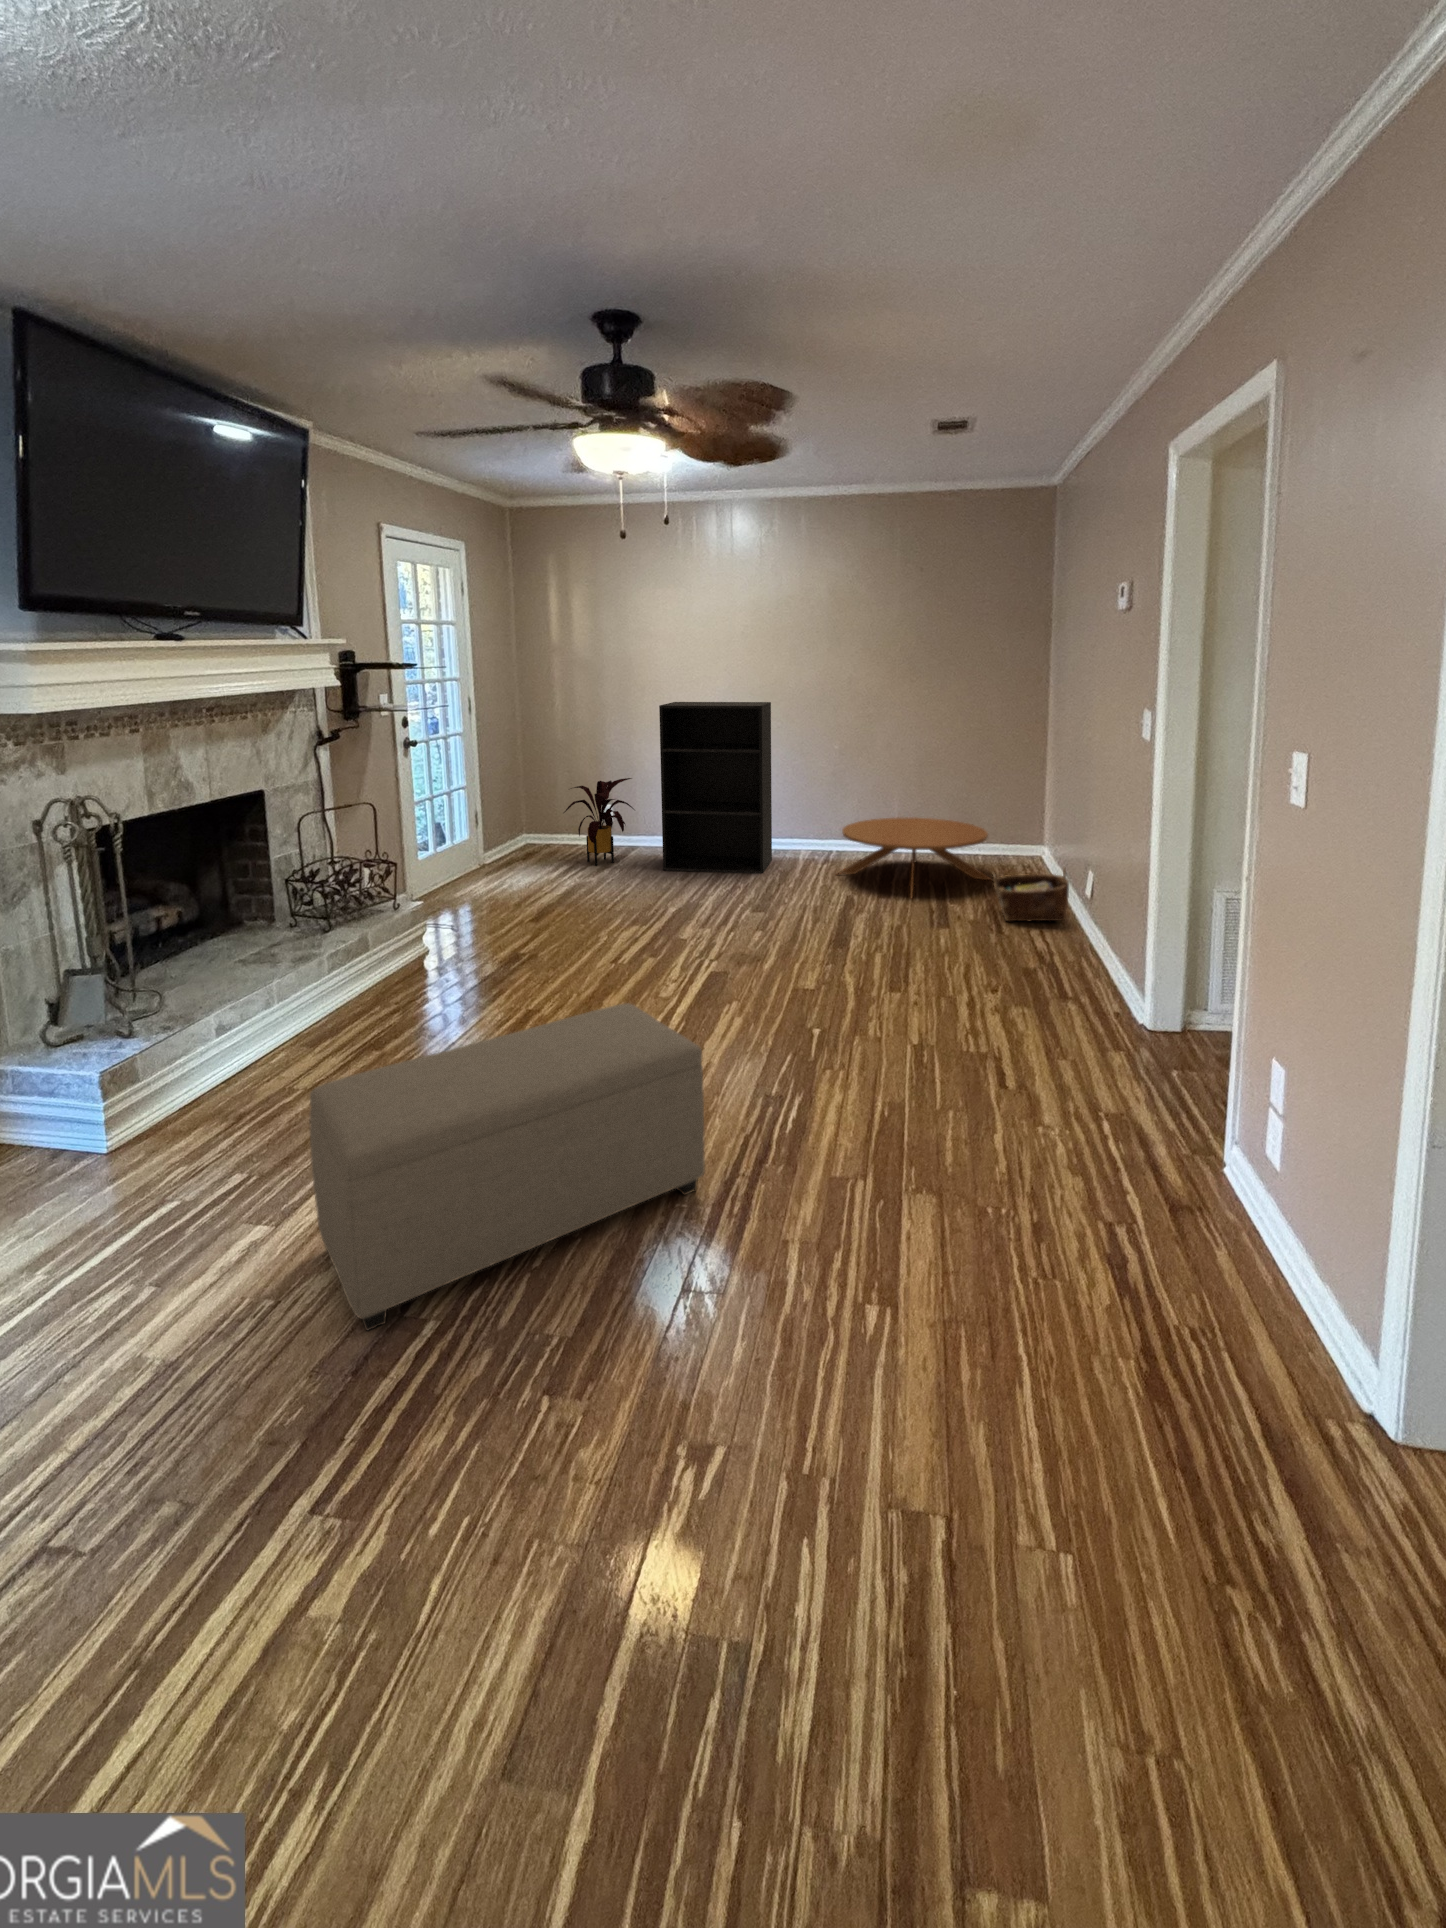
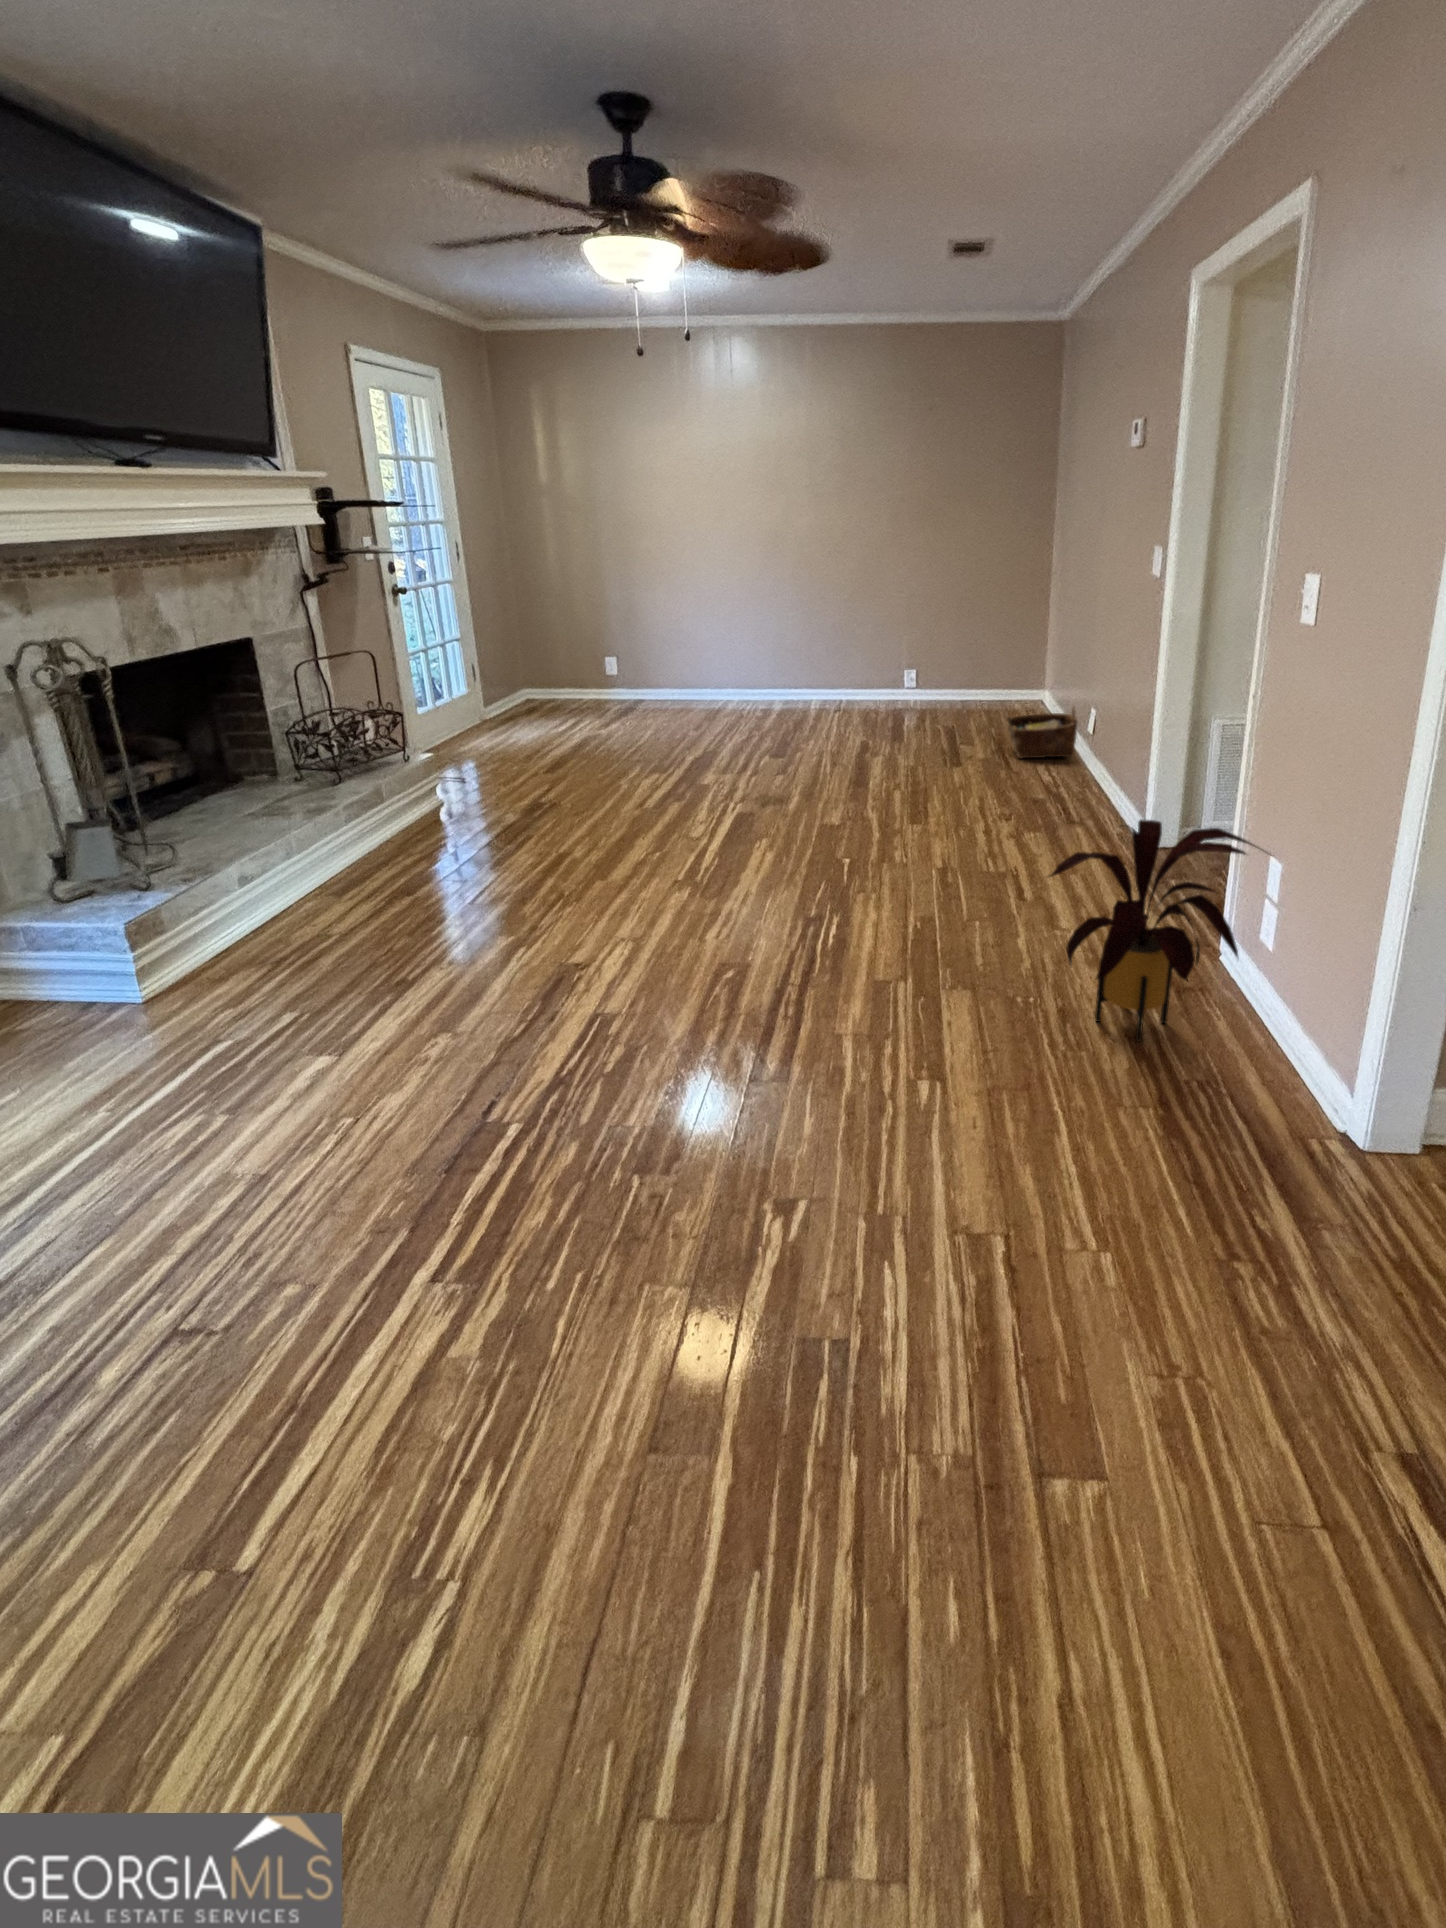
bookshelf: present [659,702,772,874] -> none [665,545,785,721]
house plant: present [564,778,634,865] -> present [1049,820,1262,1042]
coffee table: present [839,818,992,898] -> none [850,663,1004,740]
ottoman: present [309,1003,705,1330] -> none [367,835,758,1136]

